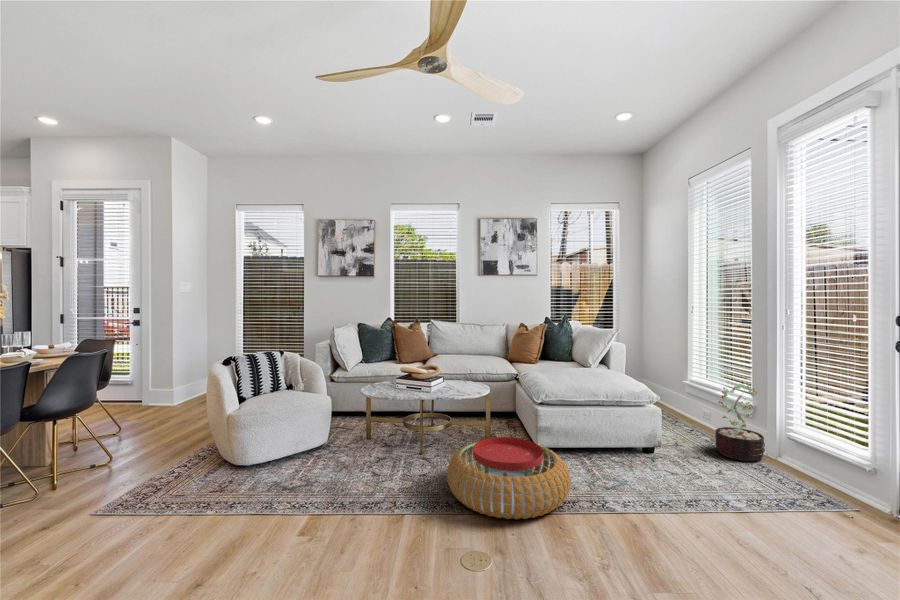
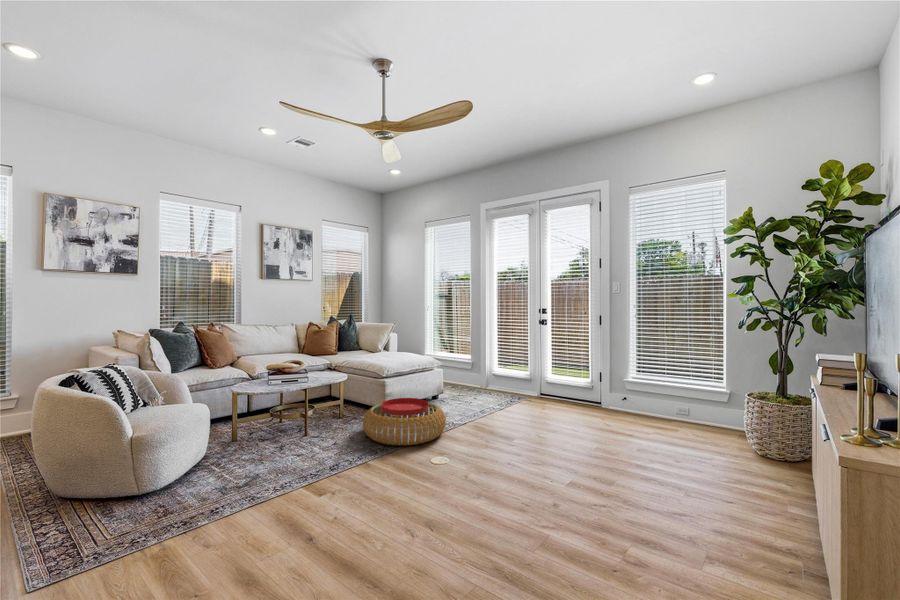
decorative plant: present [715,384,765,461] -> none [461,349,484,391]

